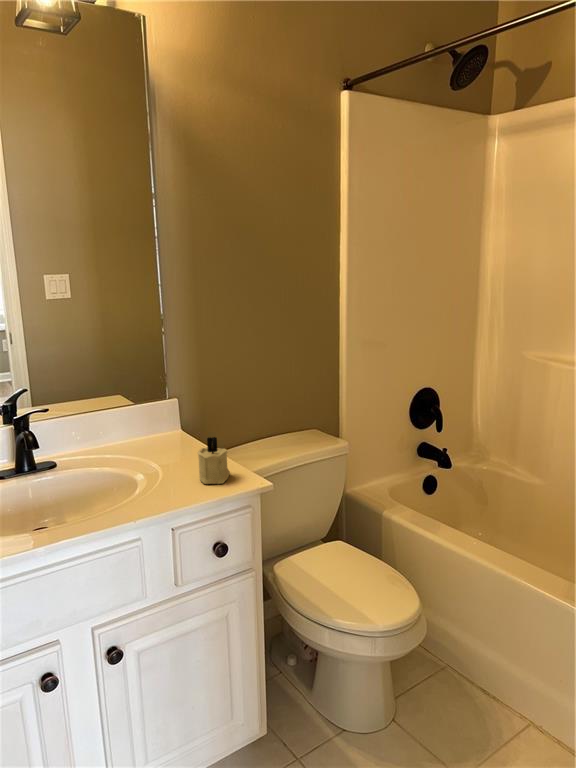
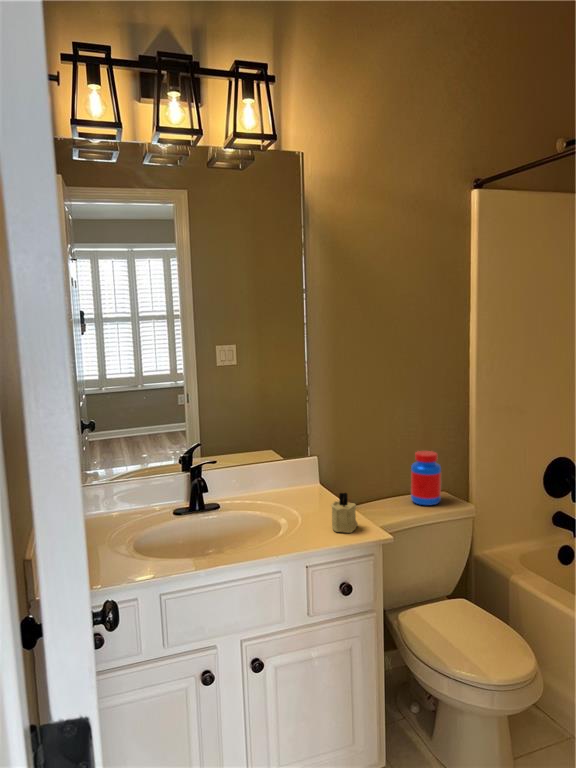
jar: none [283,386,315,446] -> present [411,451,441,506]

